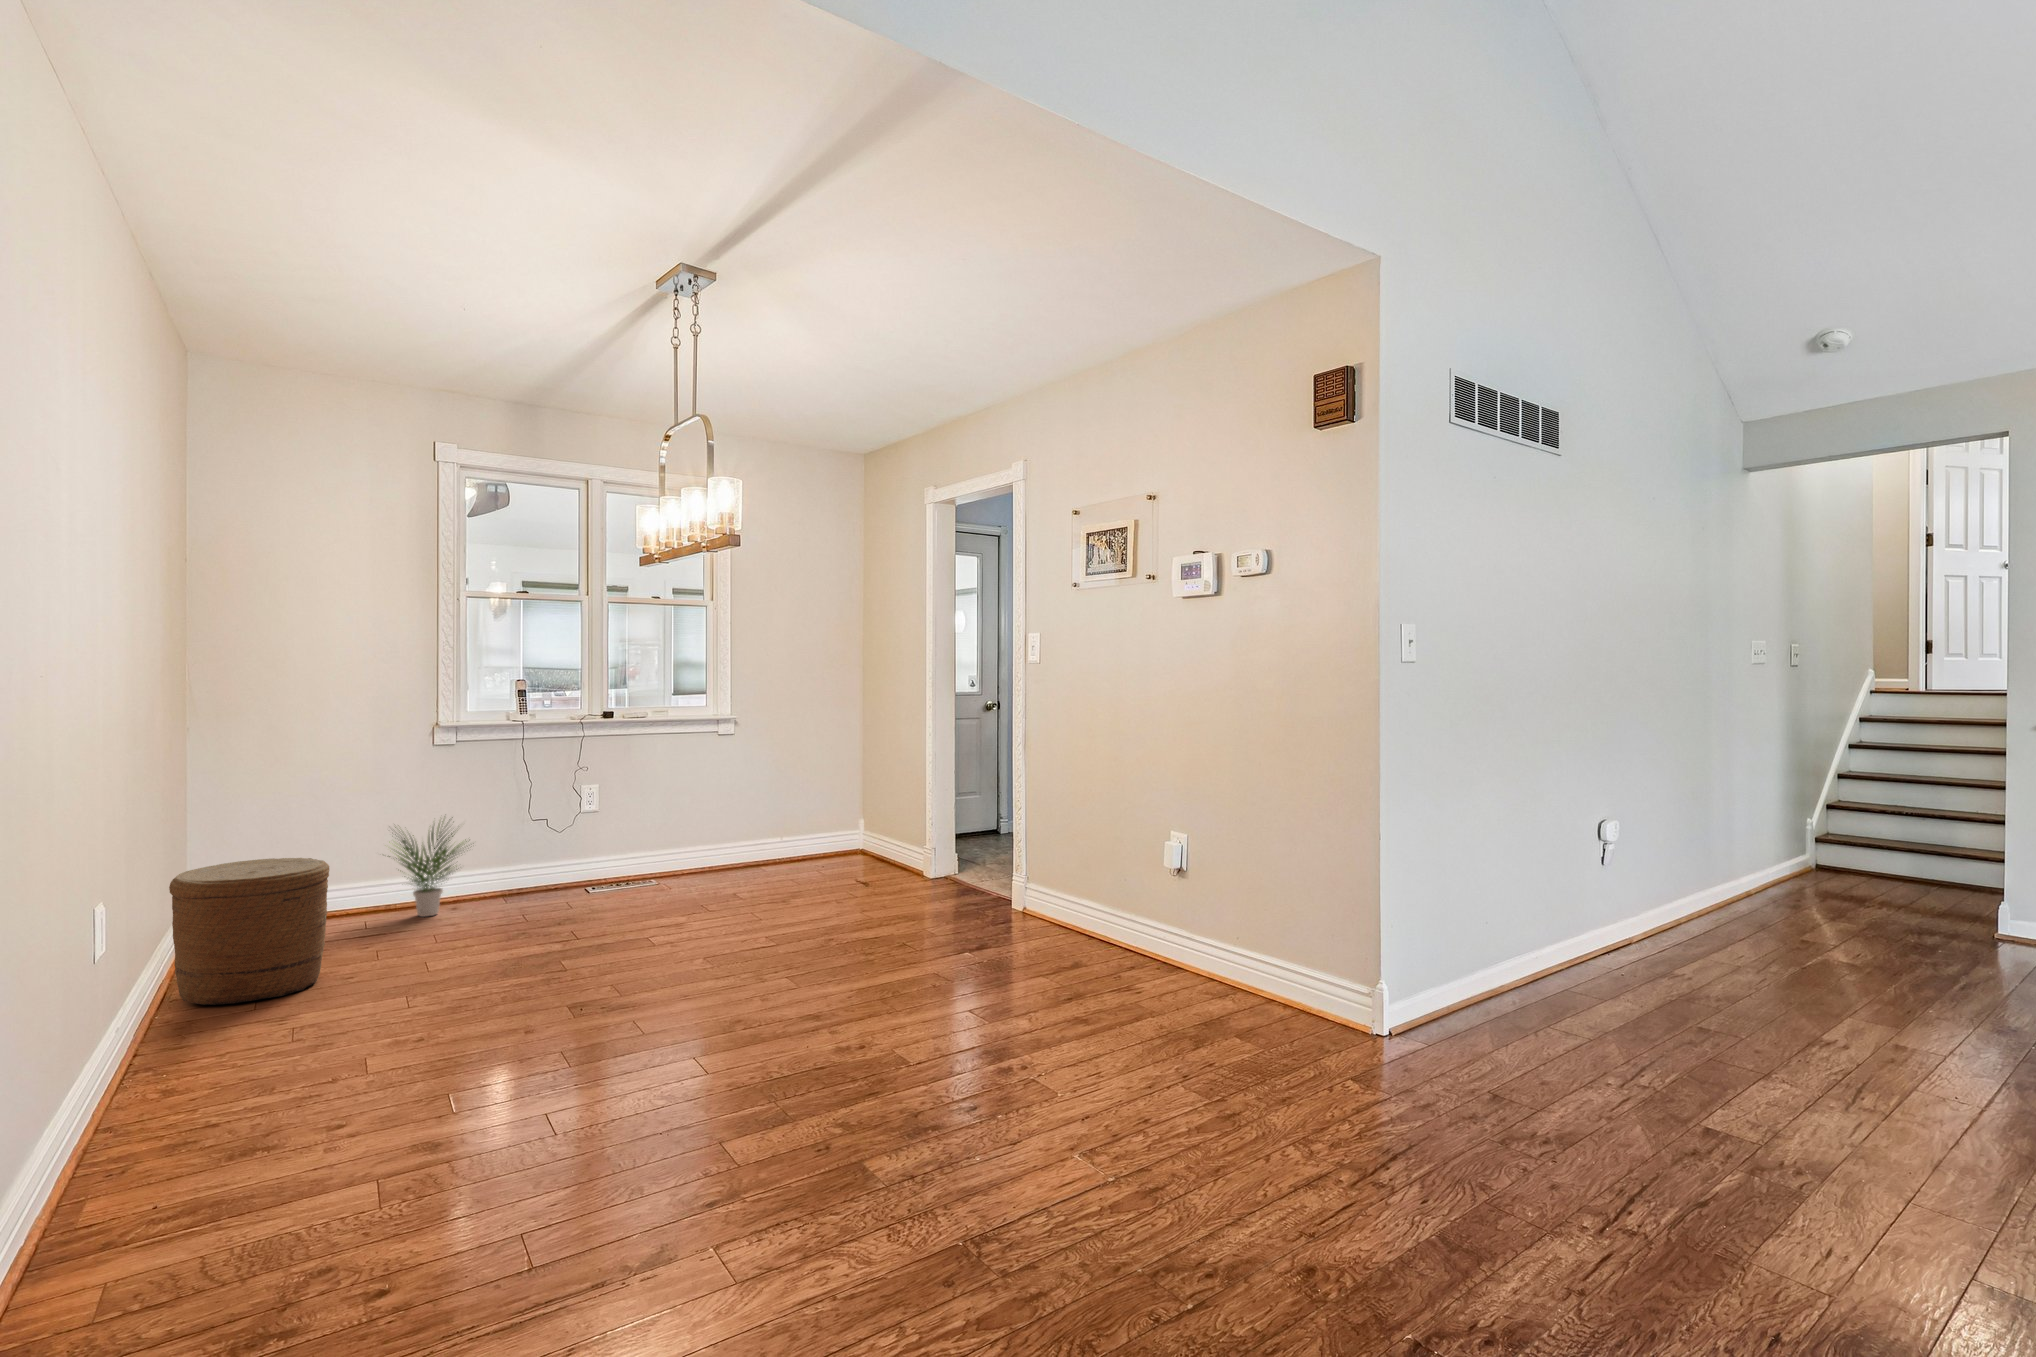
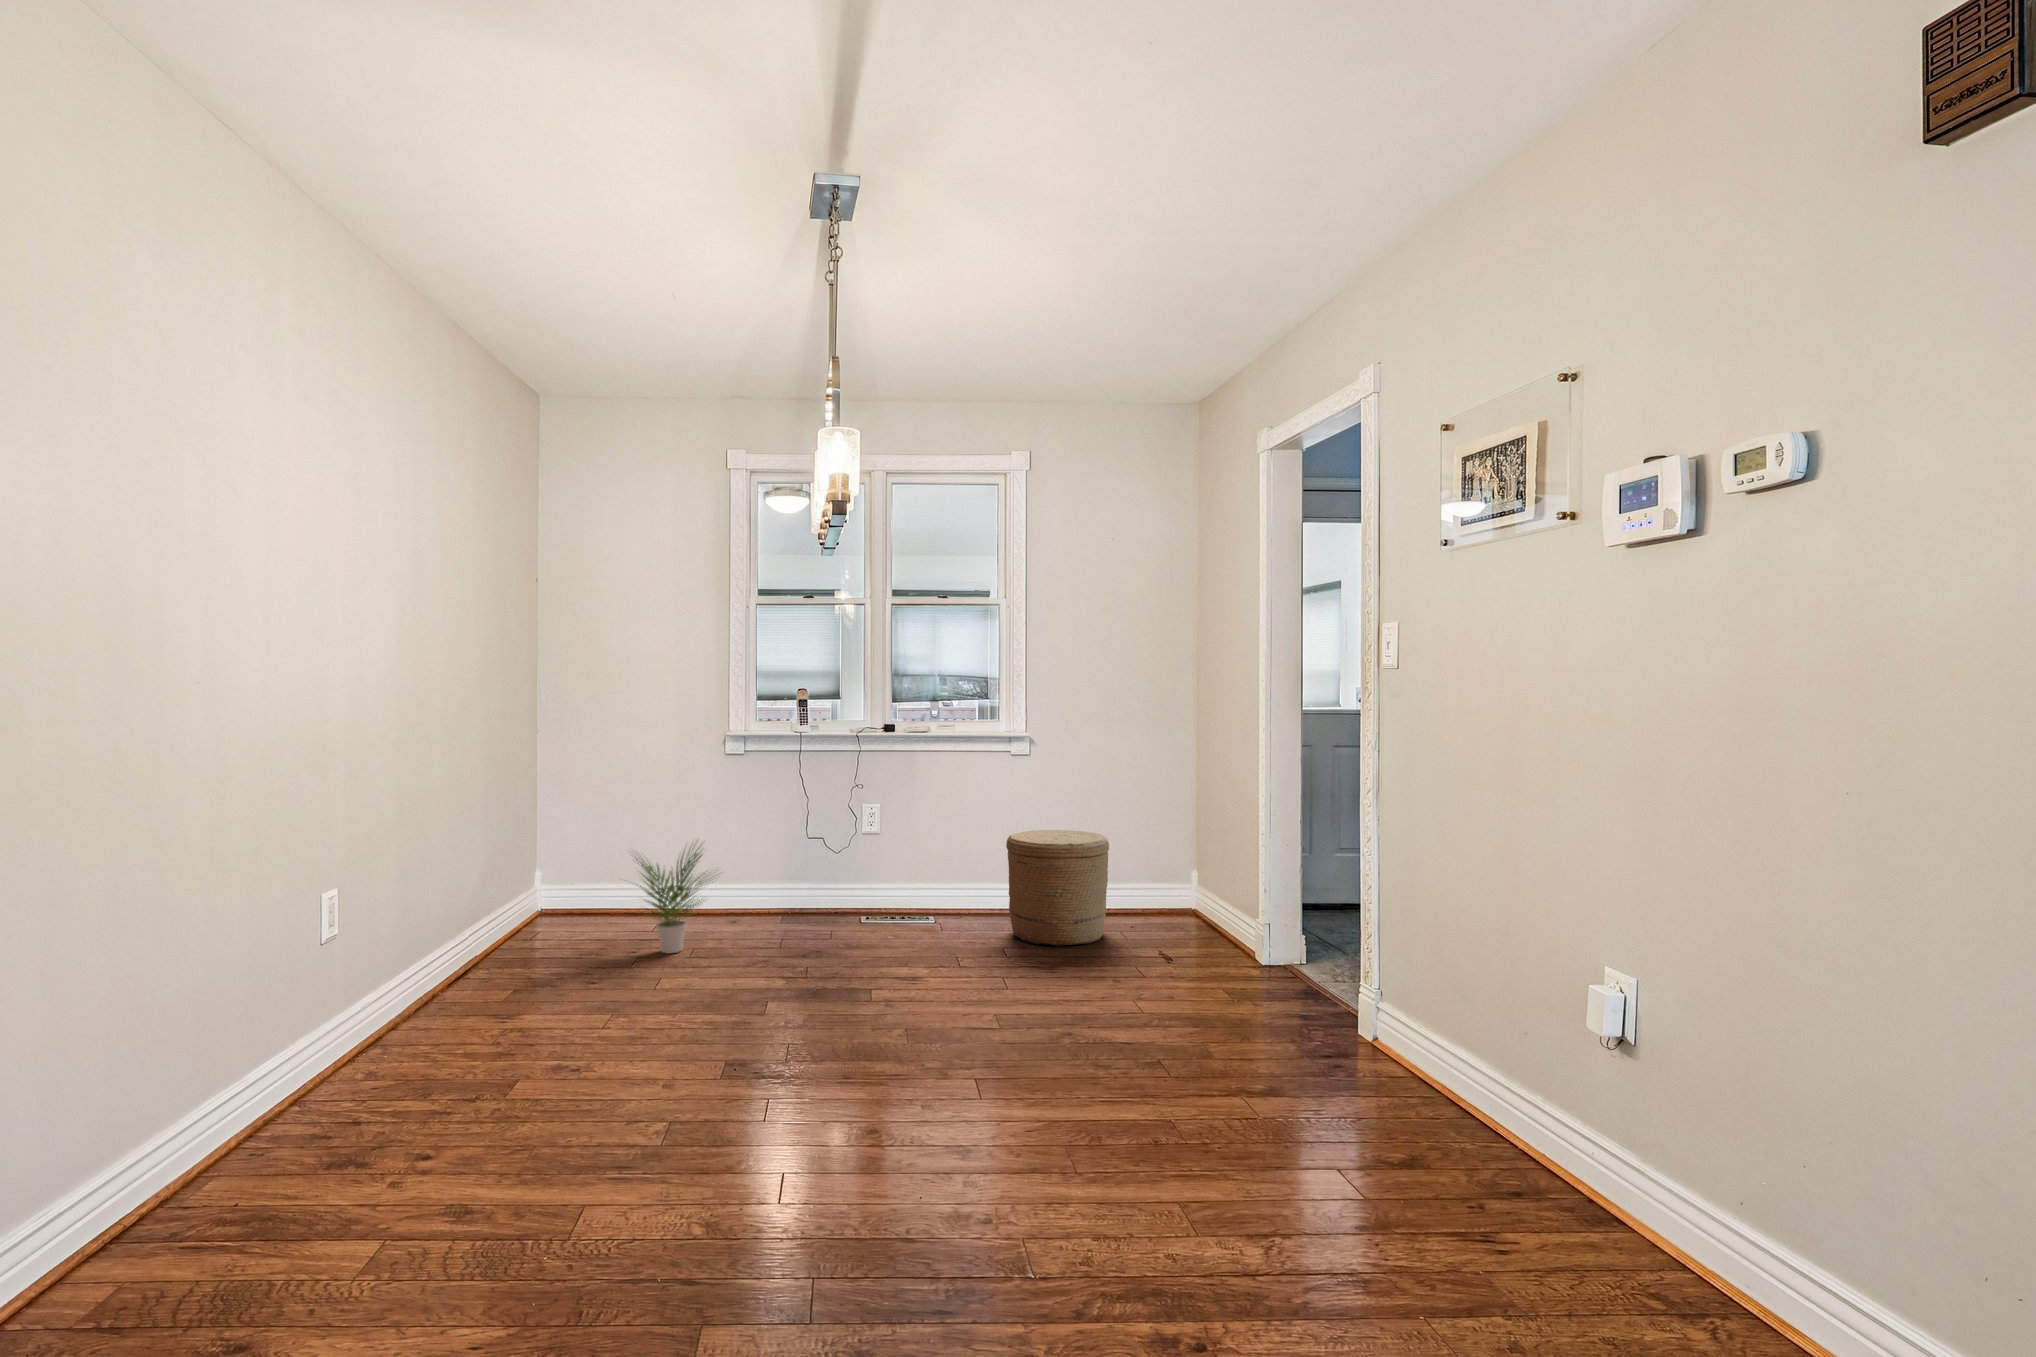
woven basket: present [169,858,329,1005] -> present [1006,830,1109,946]

